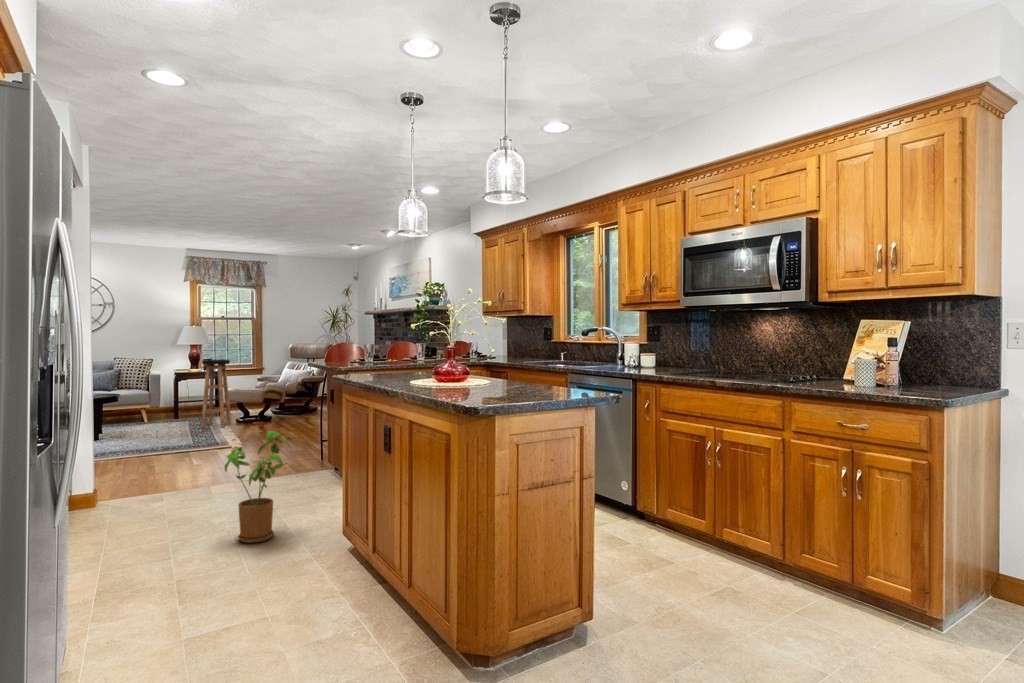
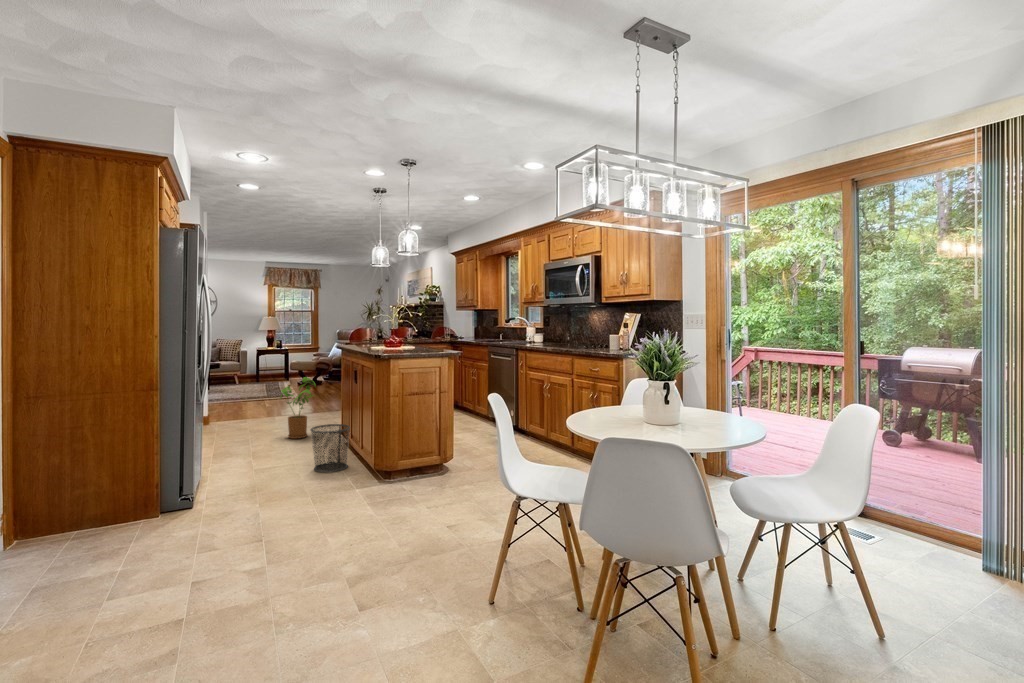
bar stool: present [201,359,231,428] -> none [274,340,295,387]
waste bin: none [302,537,383,650] -> present [311,424,350,472]

